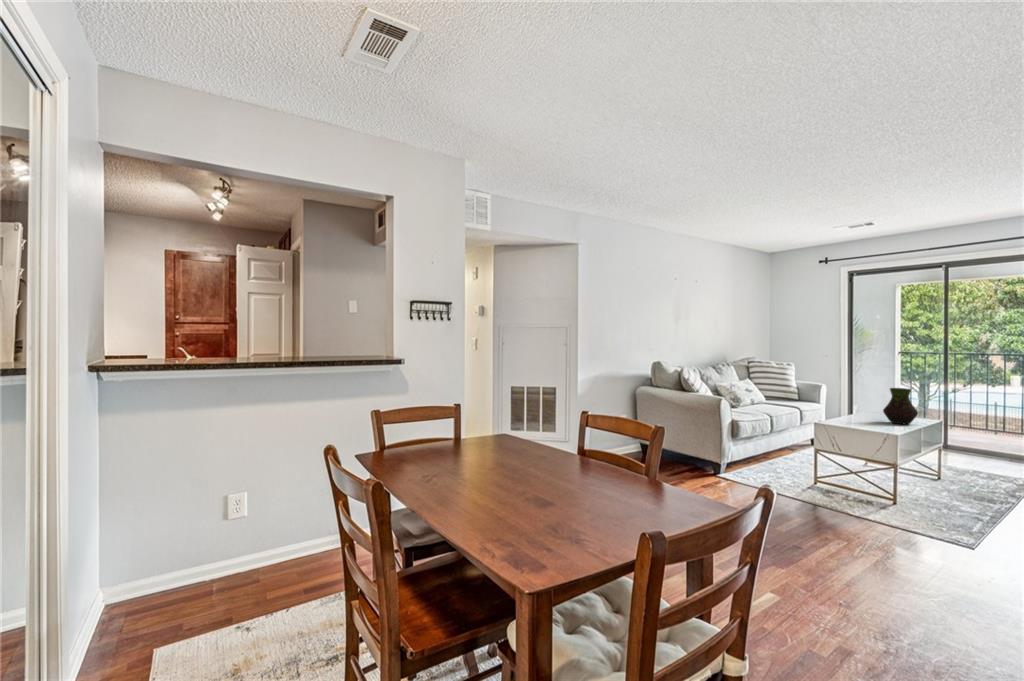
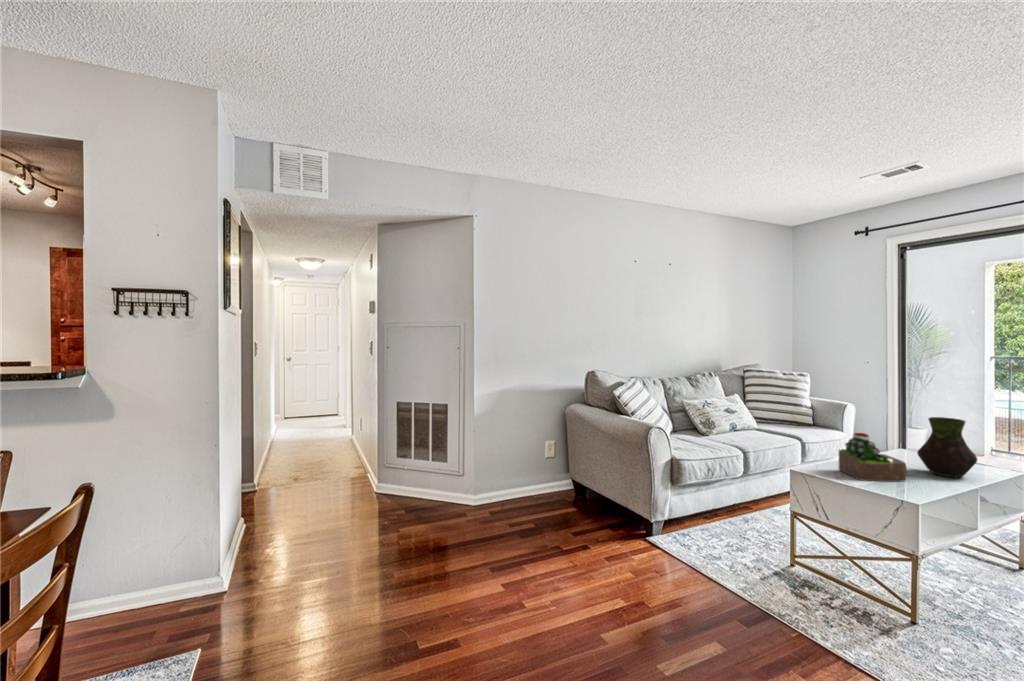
succulent plant: none [839,398,881,427] -> present [839,433,907,482]

